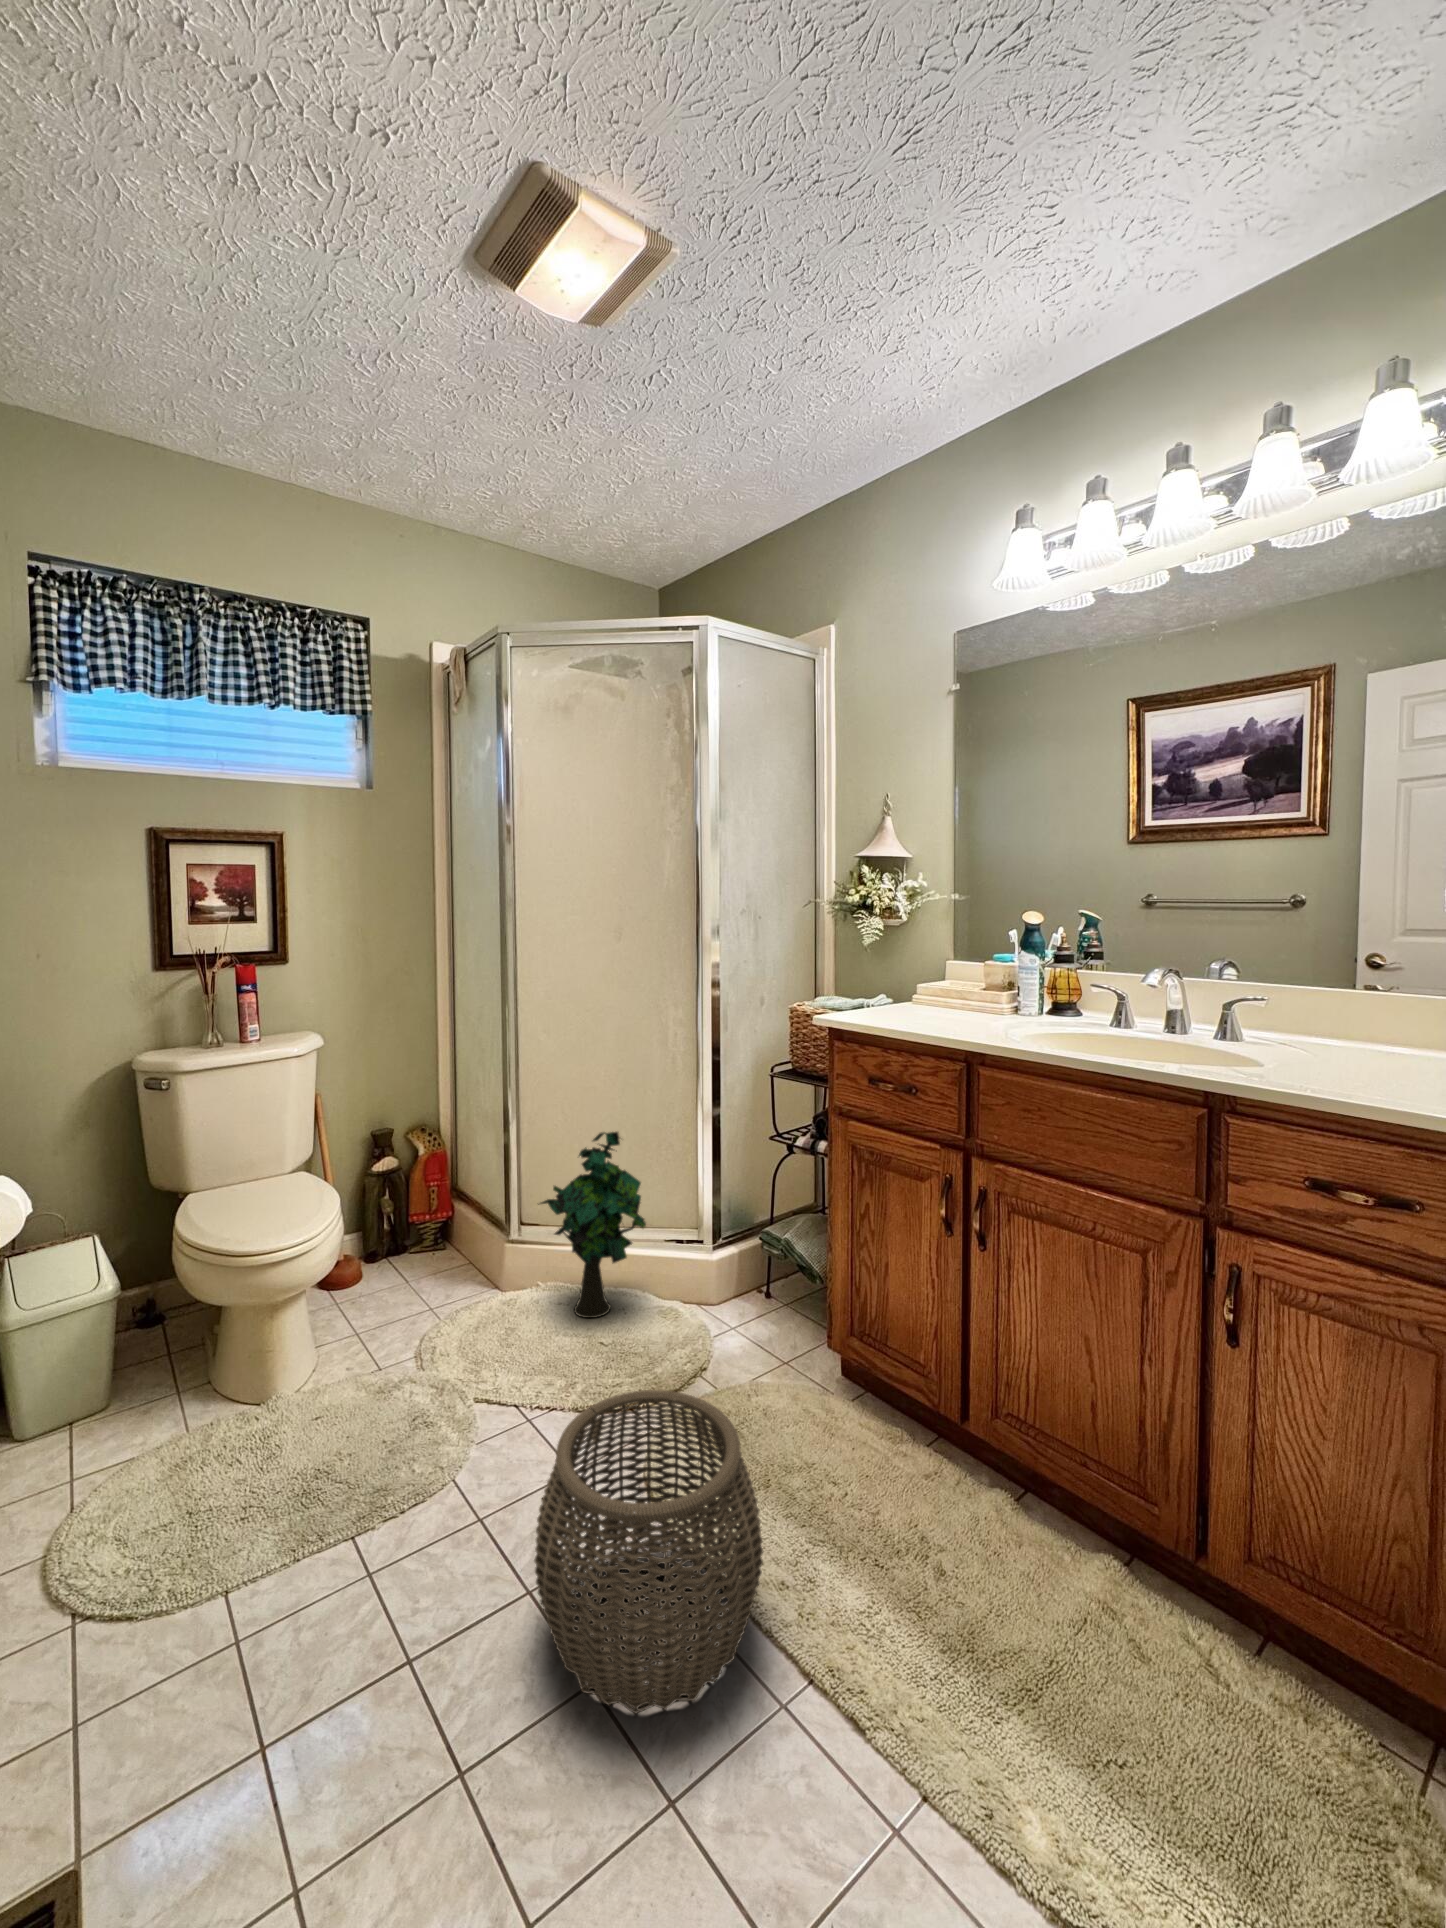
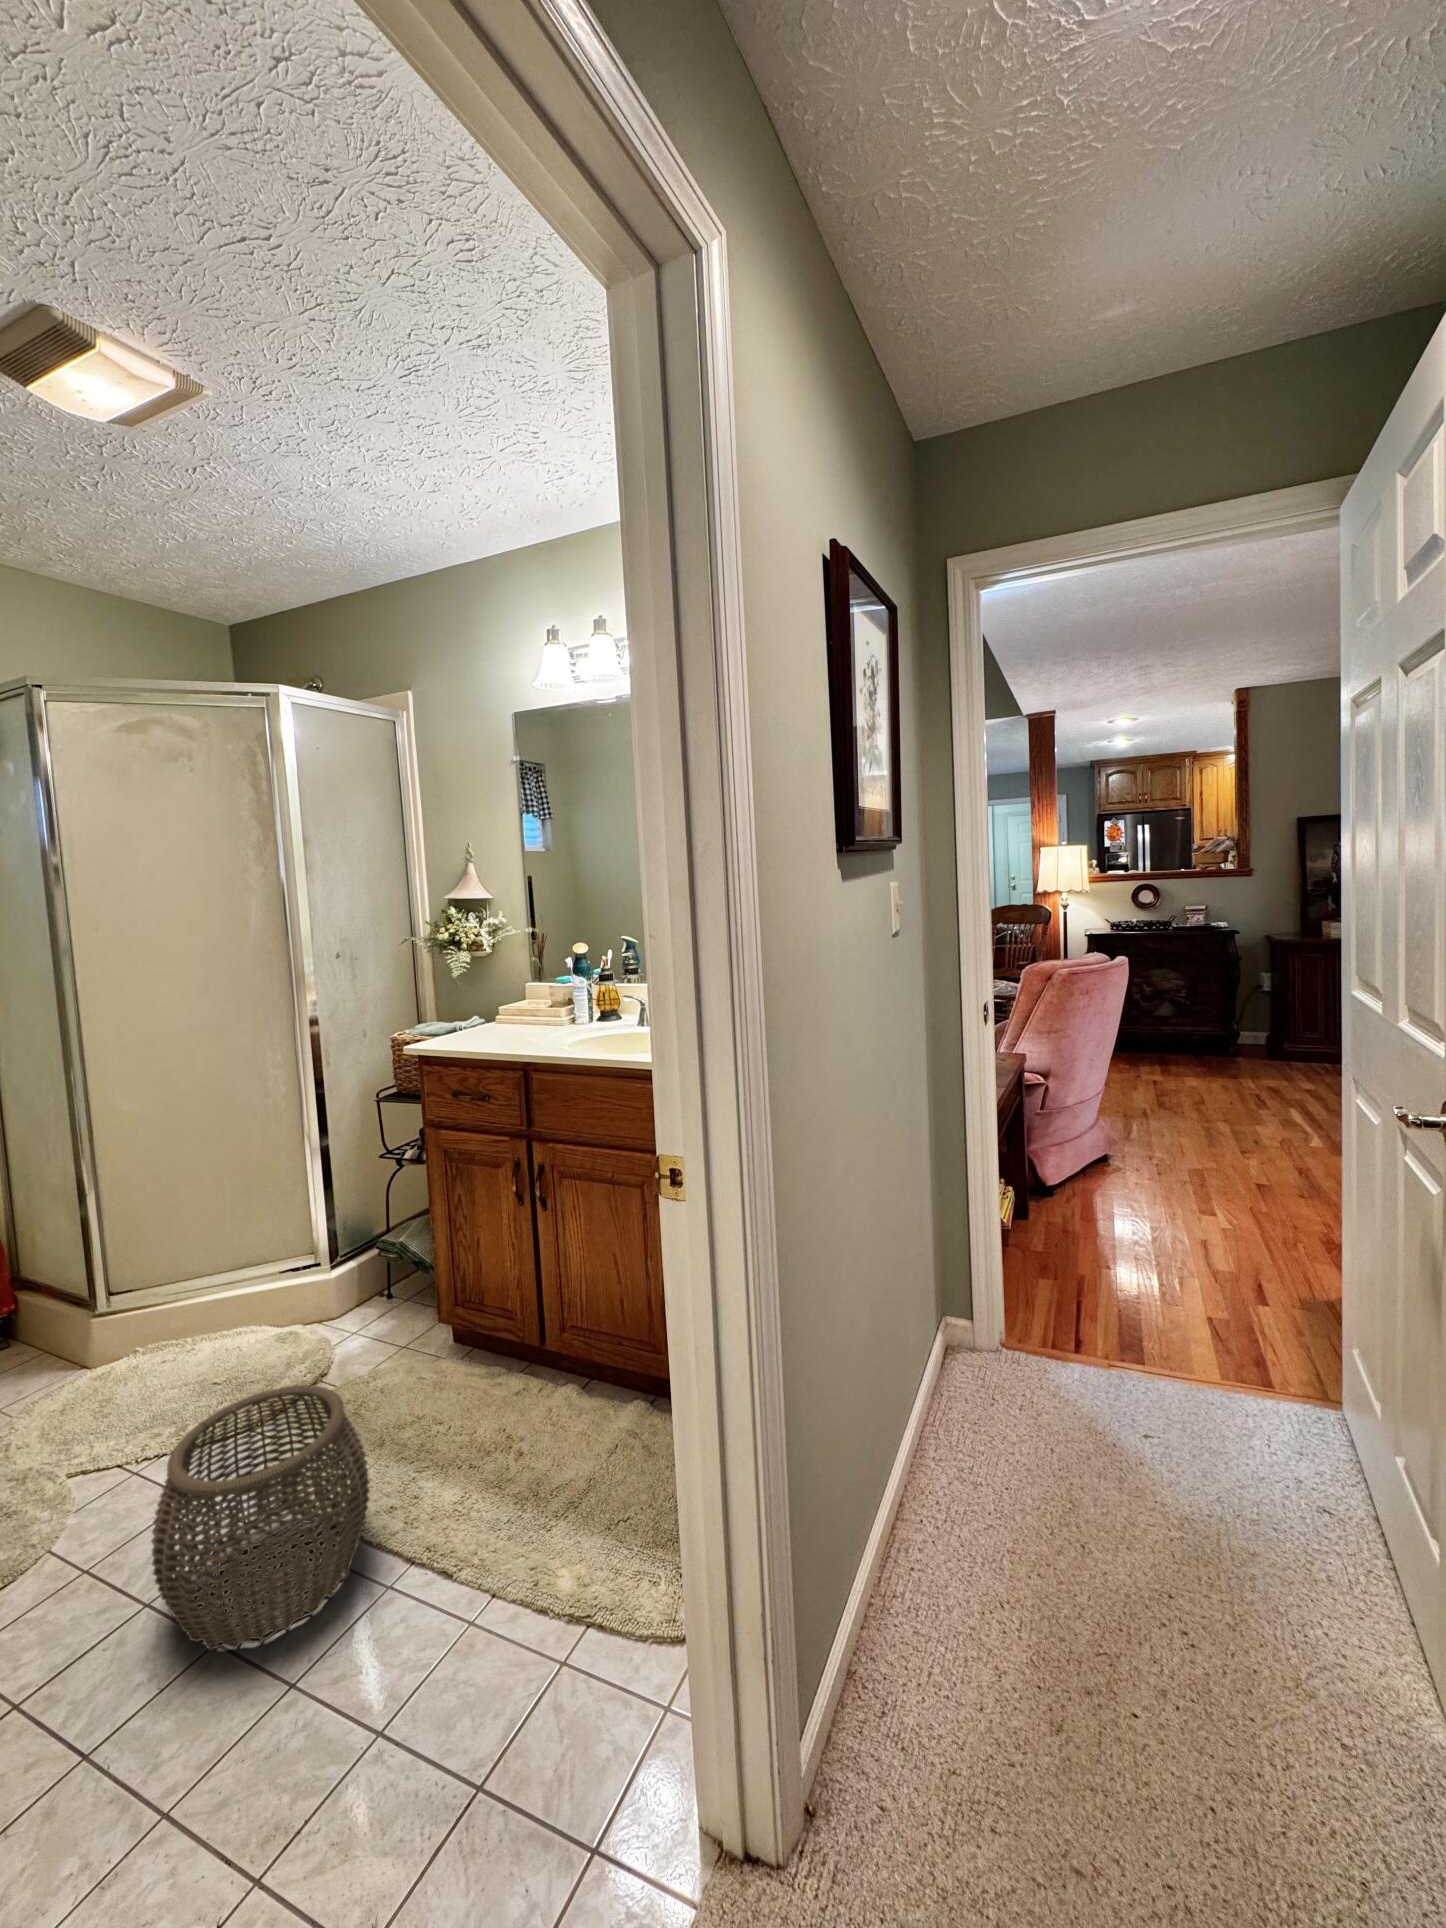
decorative plant: present [538,1132,646,1318] -> none [127,1180,256,1367]

